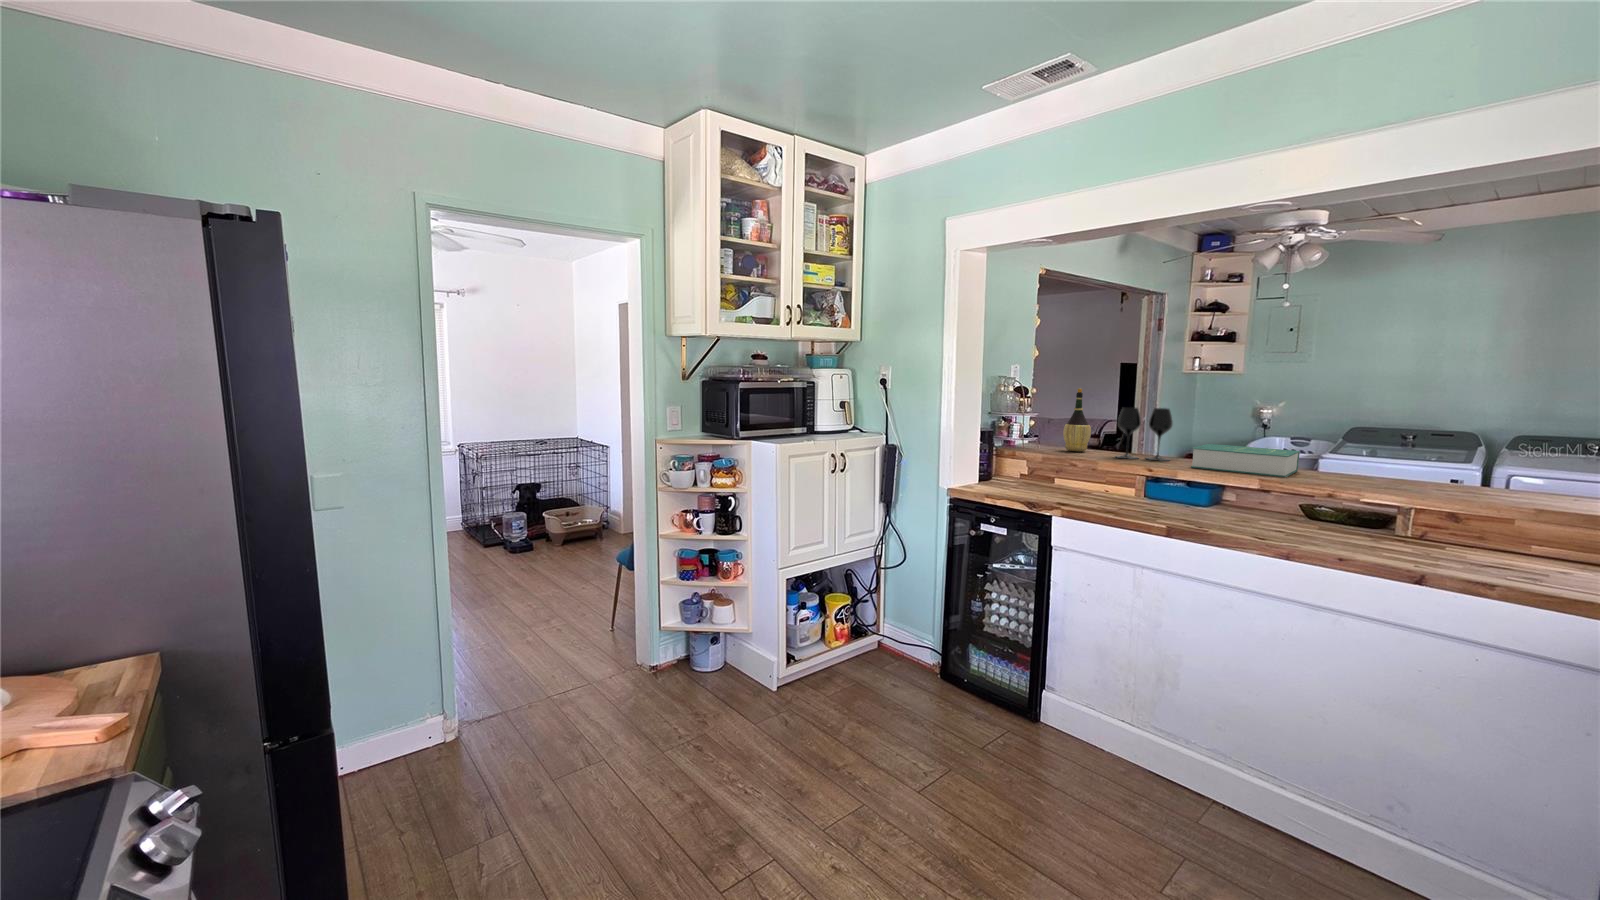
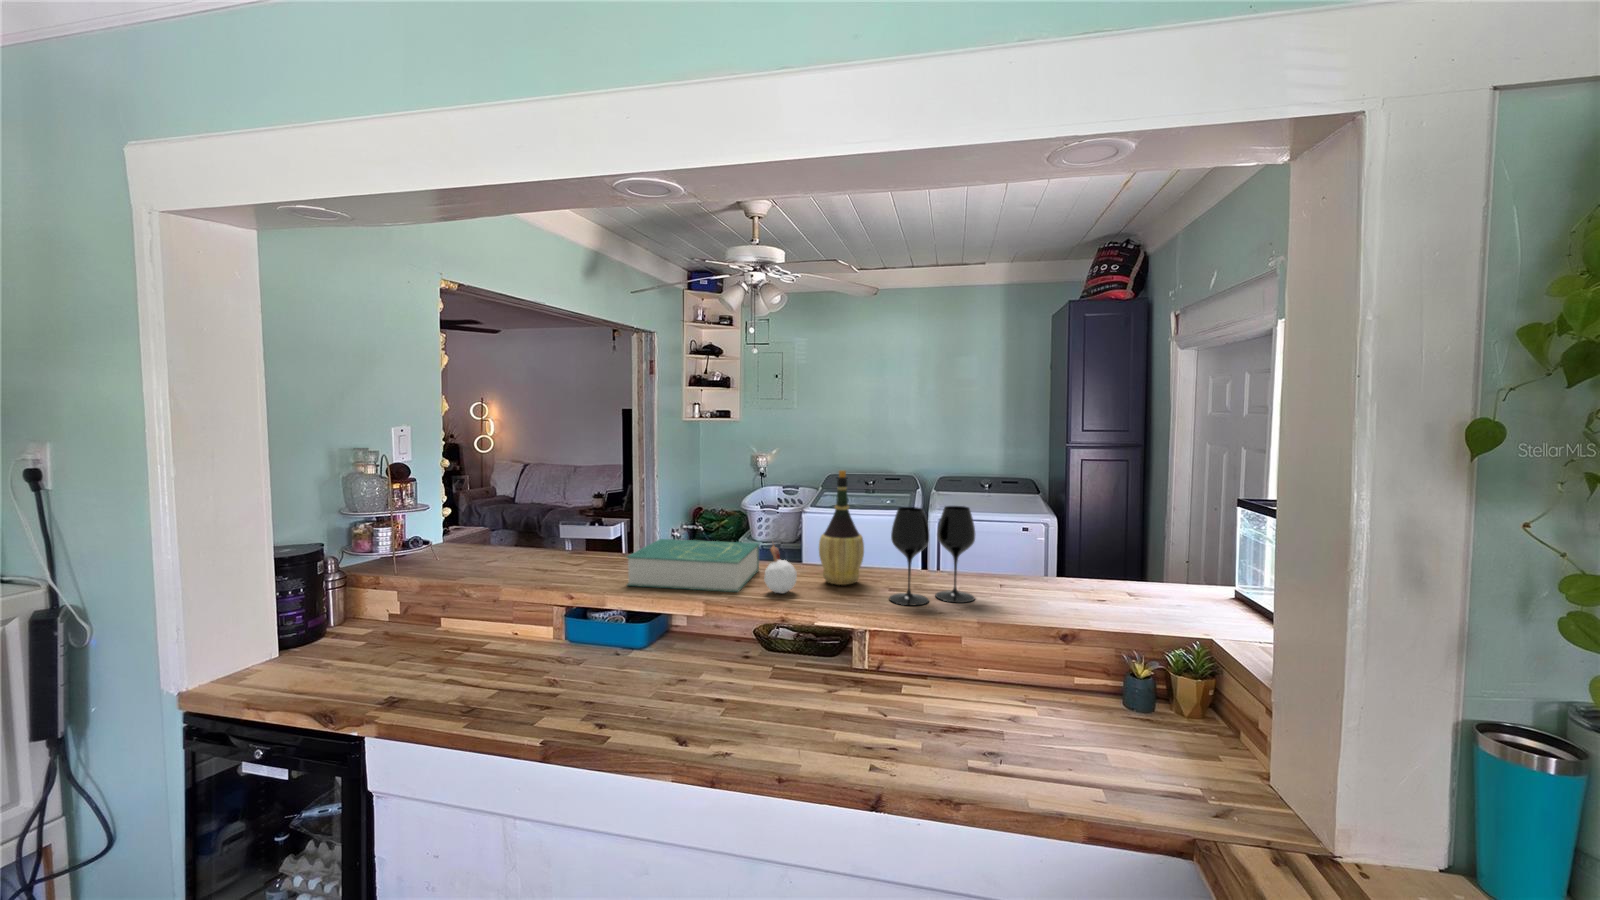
wine bottle: present [1063,388,1091,451] -> present [819,470,864,585]
wine glass: present [1117,407,1173,461] -> present [889,506,975,605]
candle: none [1311,439,1342,481] -> present [764,543,797,593]

